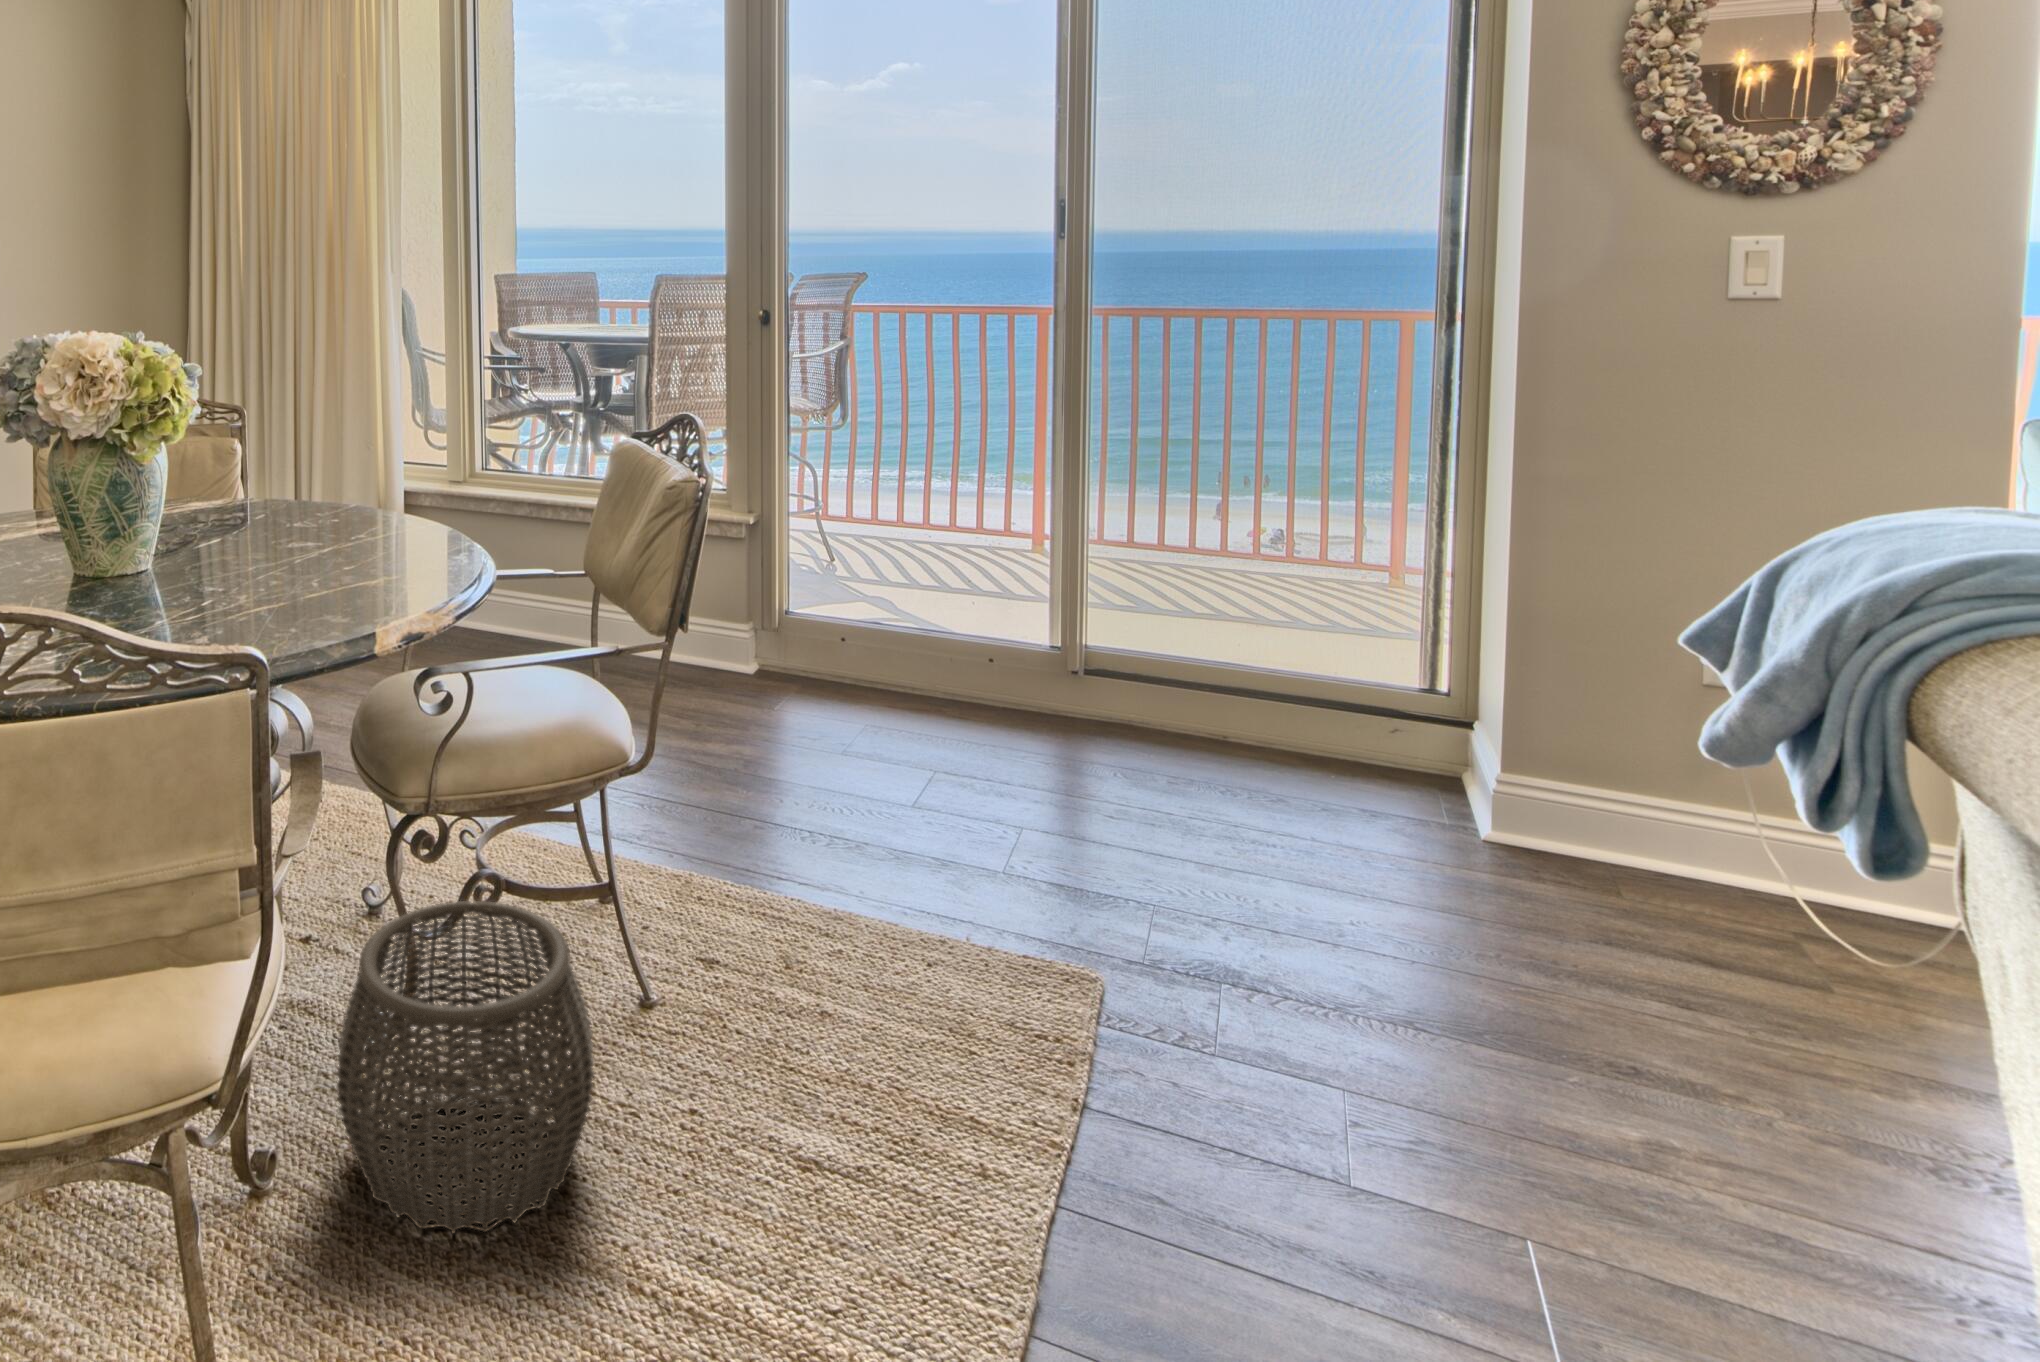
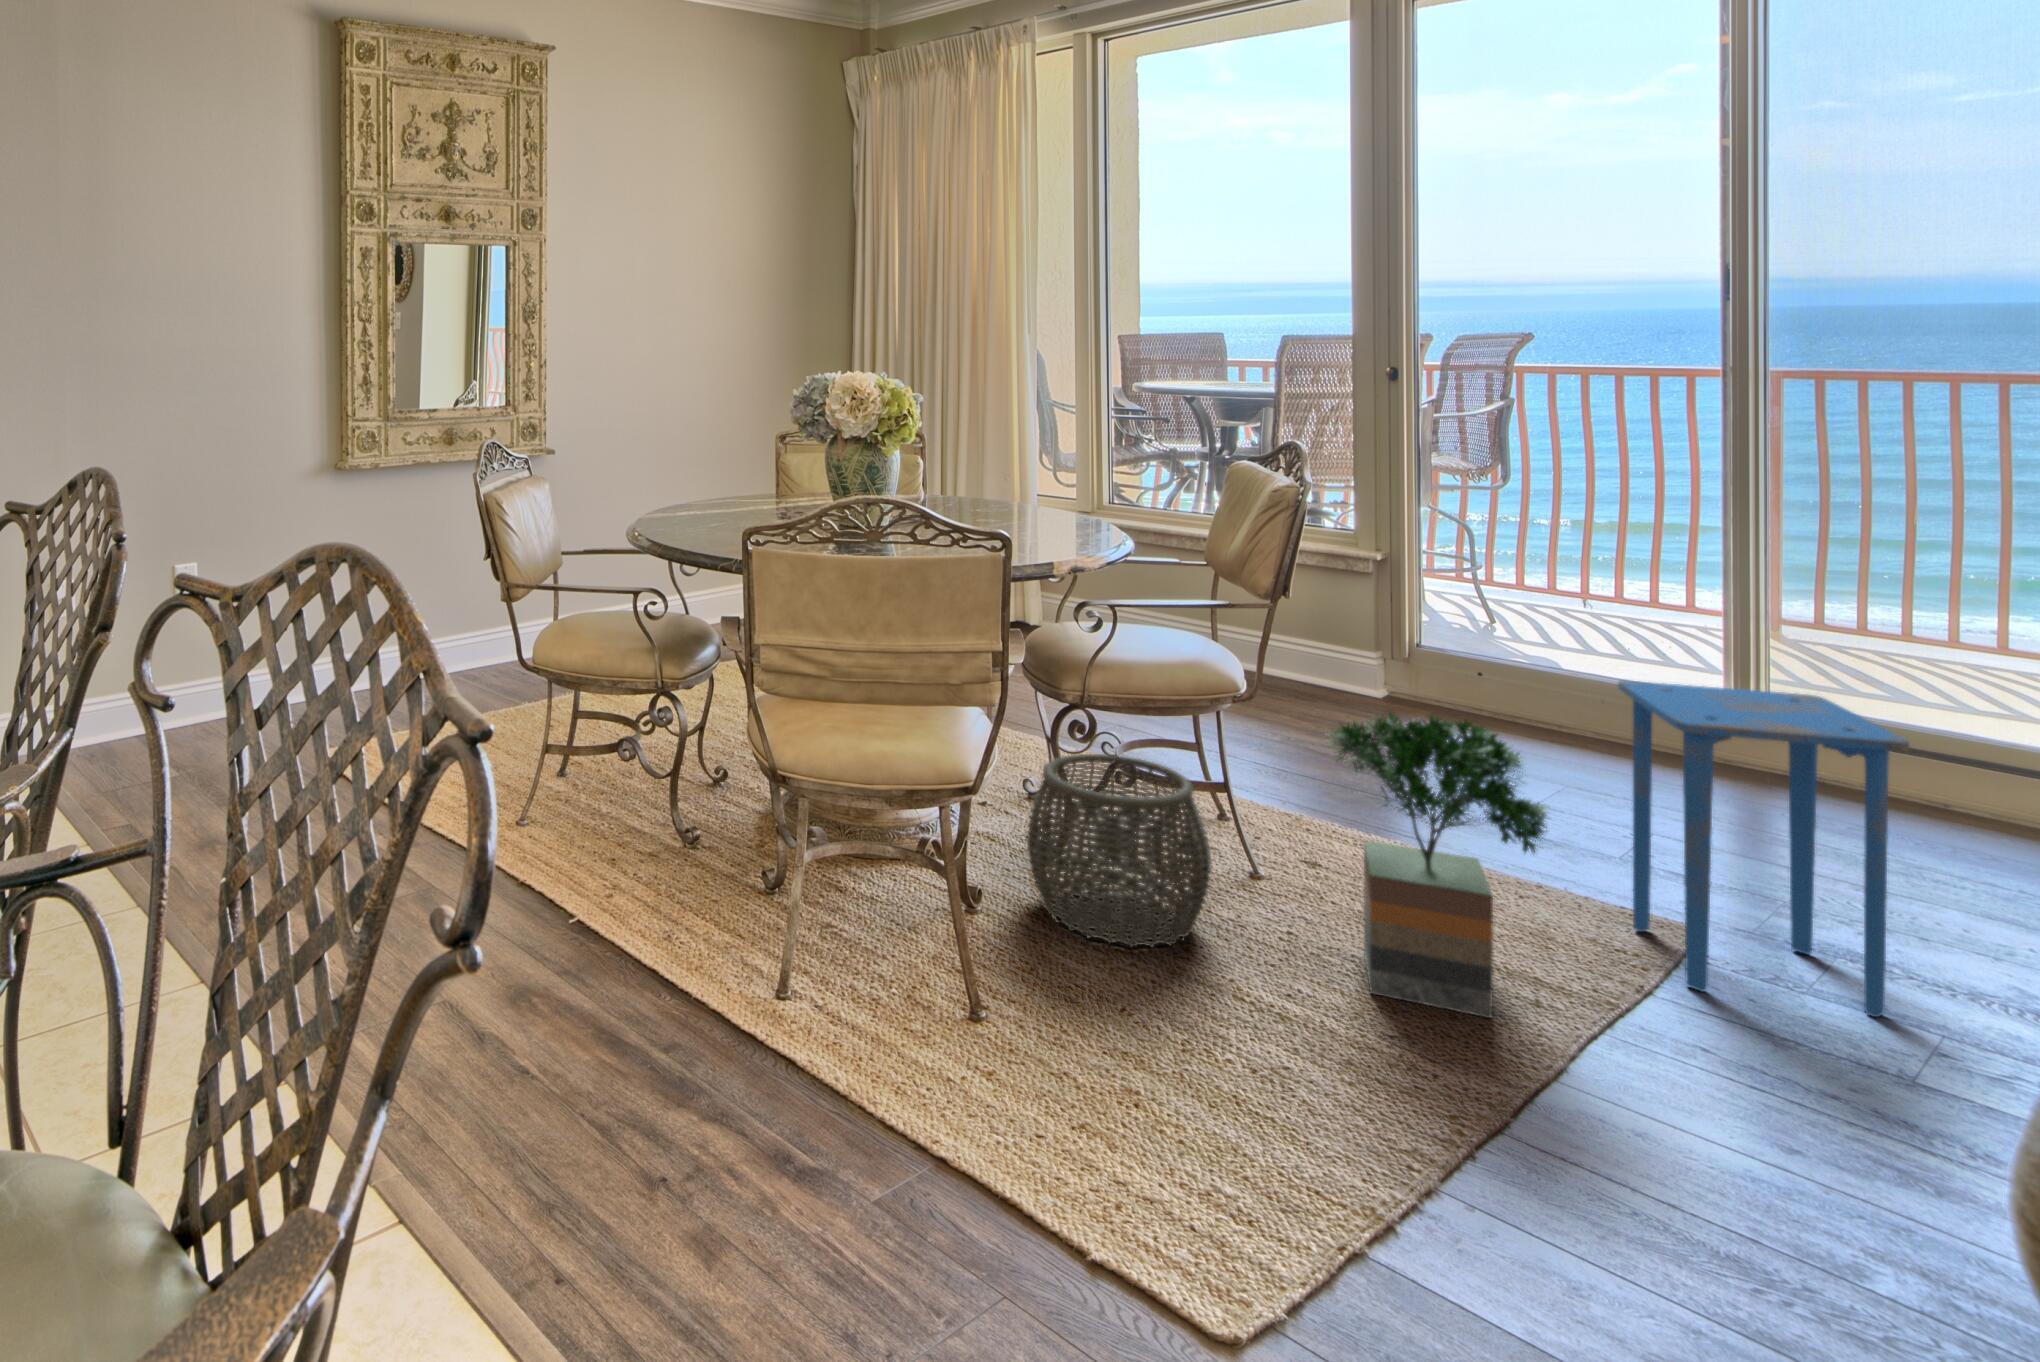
side table: none [1034,696,1336,1100] -> present [1618,681,1909,1018]
potted tree: none [738,806,1022,1243] -> present [1328,712,1550,1018]

